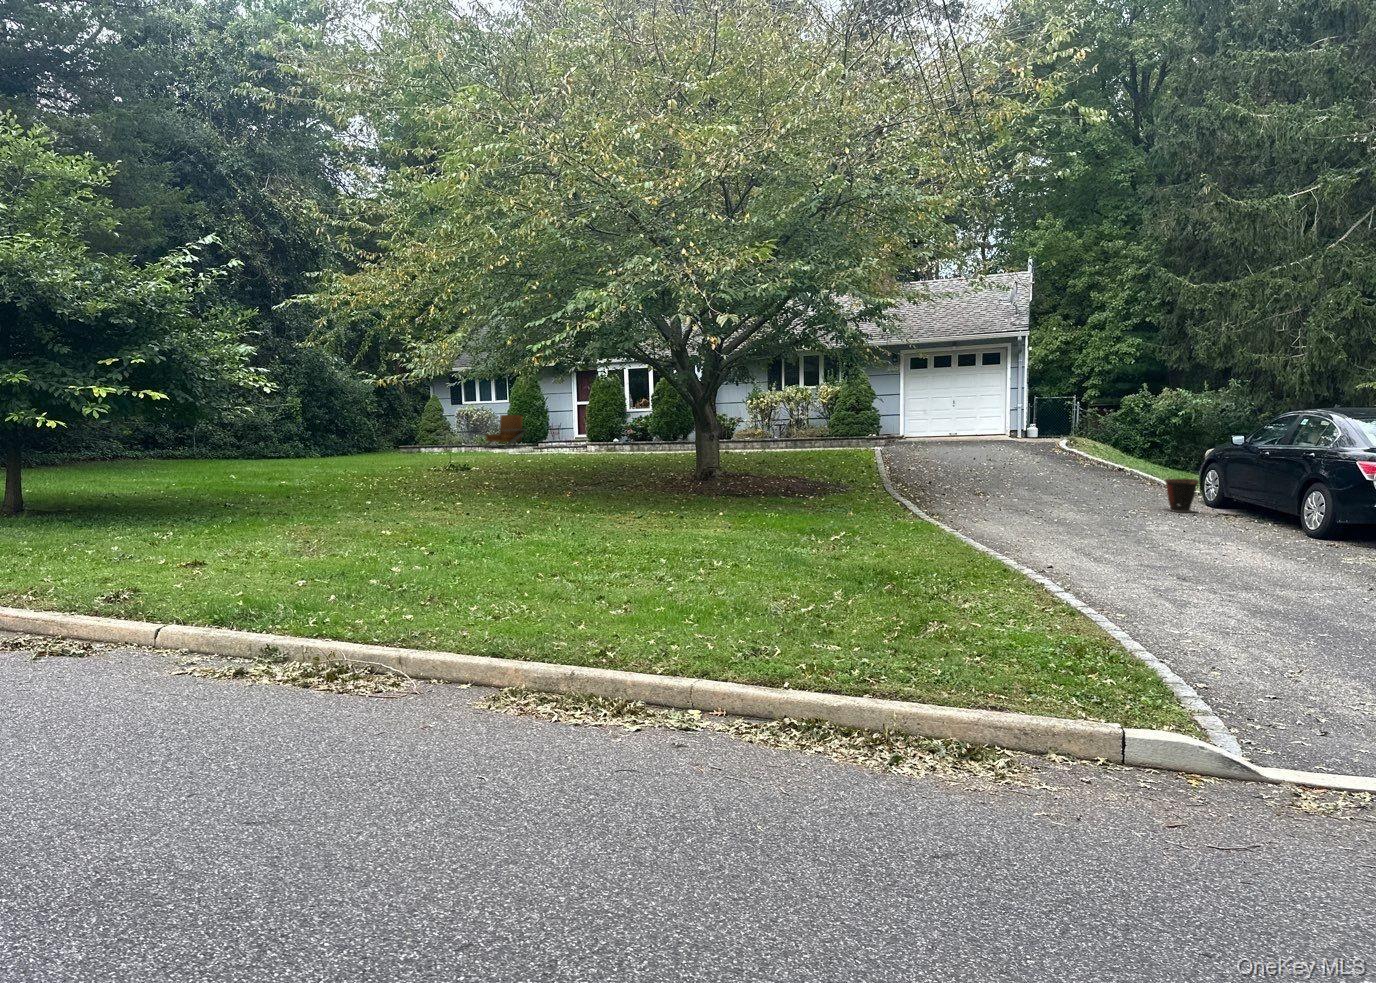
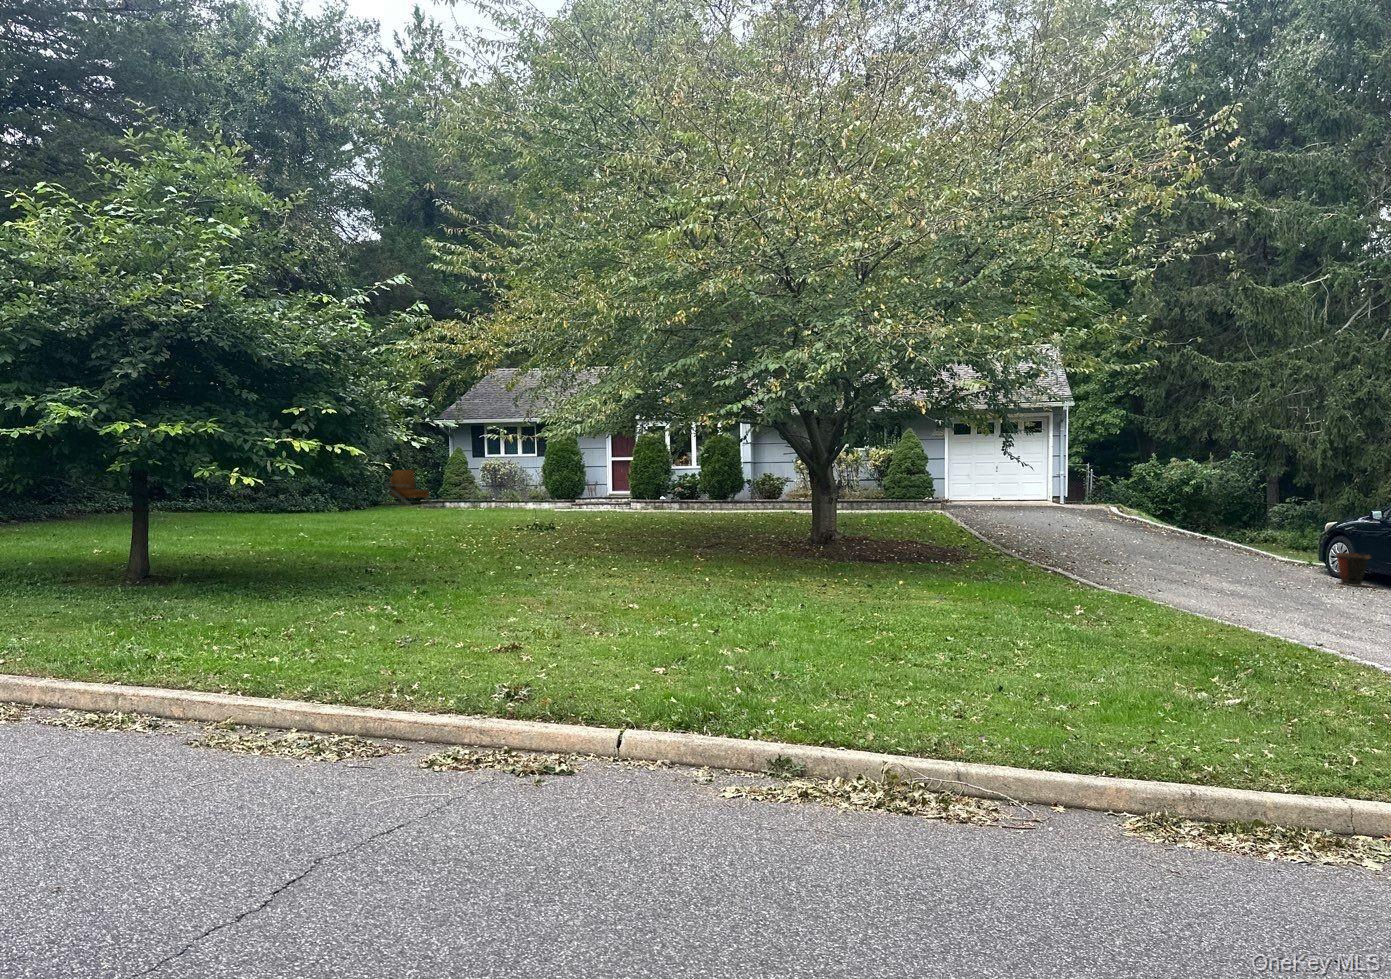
lounge chair: present [483,415,527,449] -> present [385,470,432,505]

